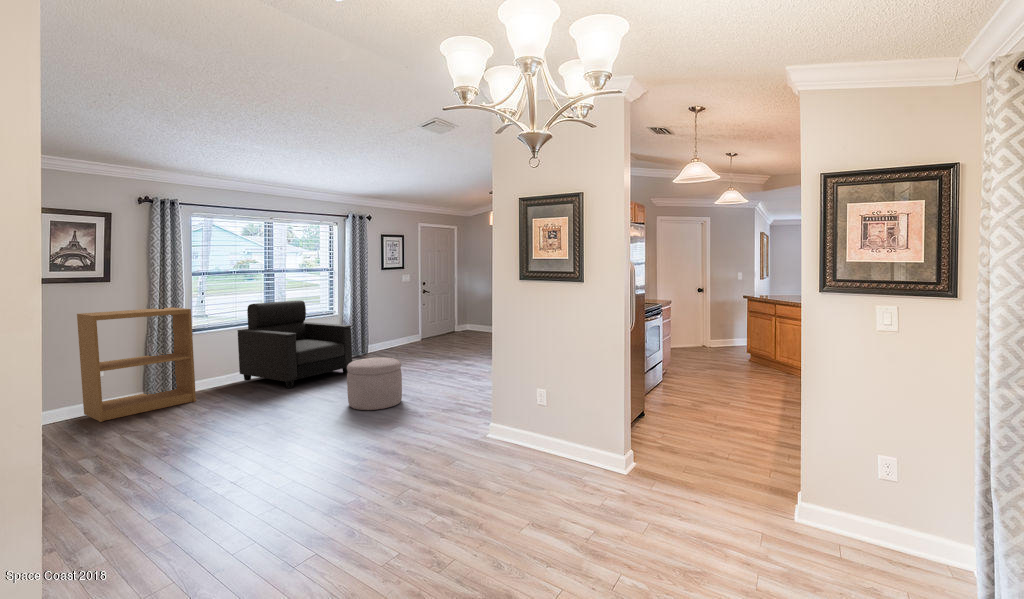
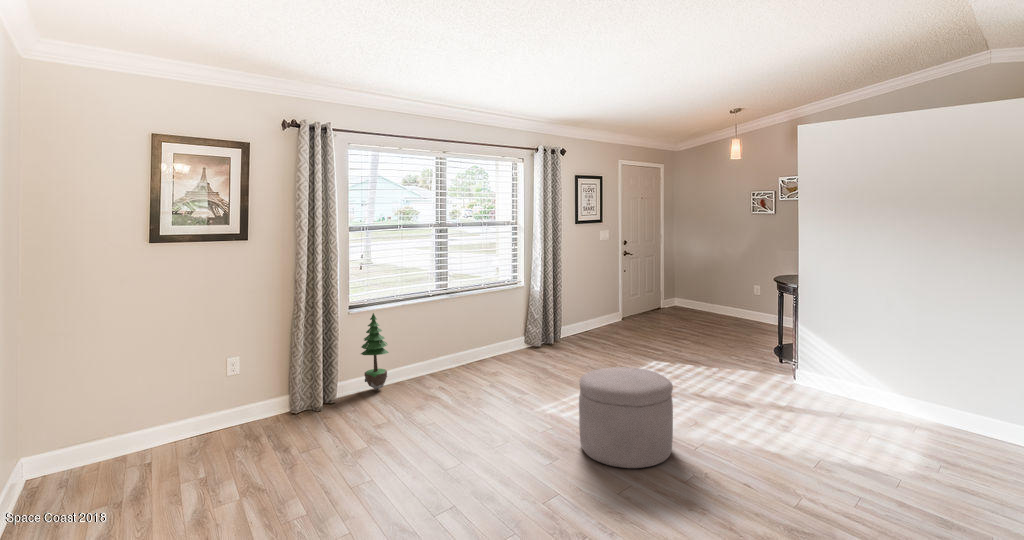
armchair: present [237,300,352,388] -> none [404,267,555,399]
bookshelf: present [77,308,196,422] -> none [206,277,354,447]
potted tree: none [201,333,225,388] -> present [361,313,389,390]

